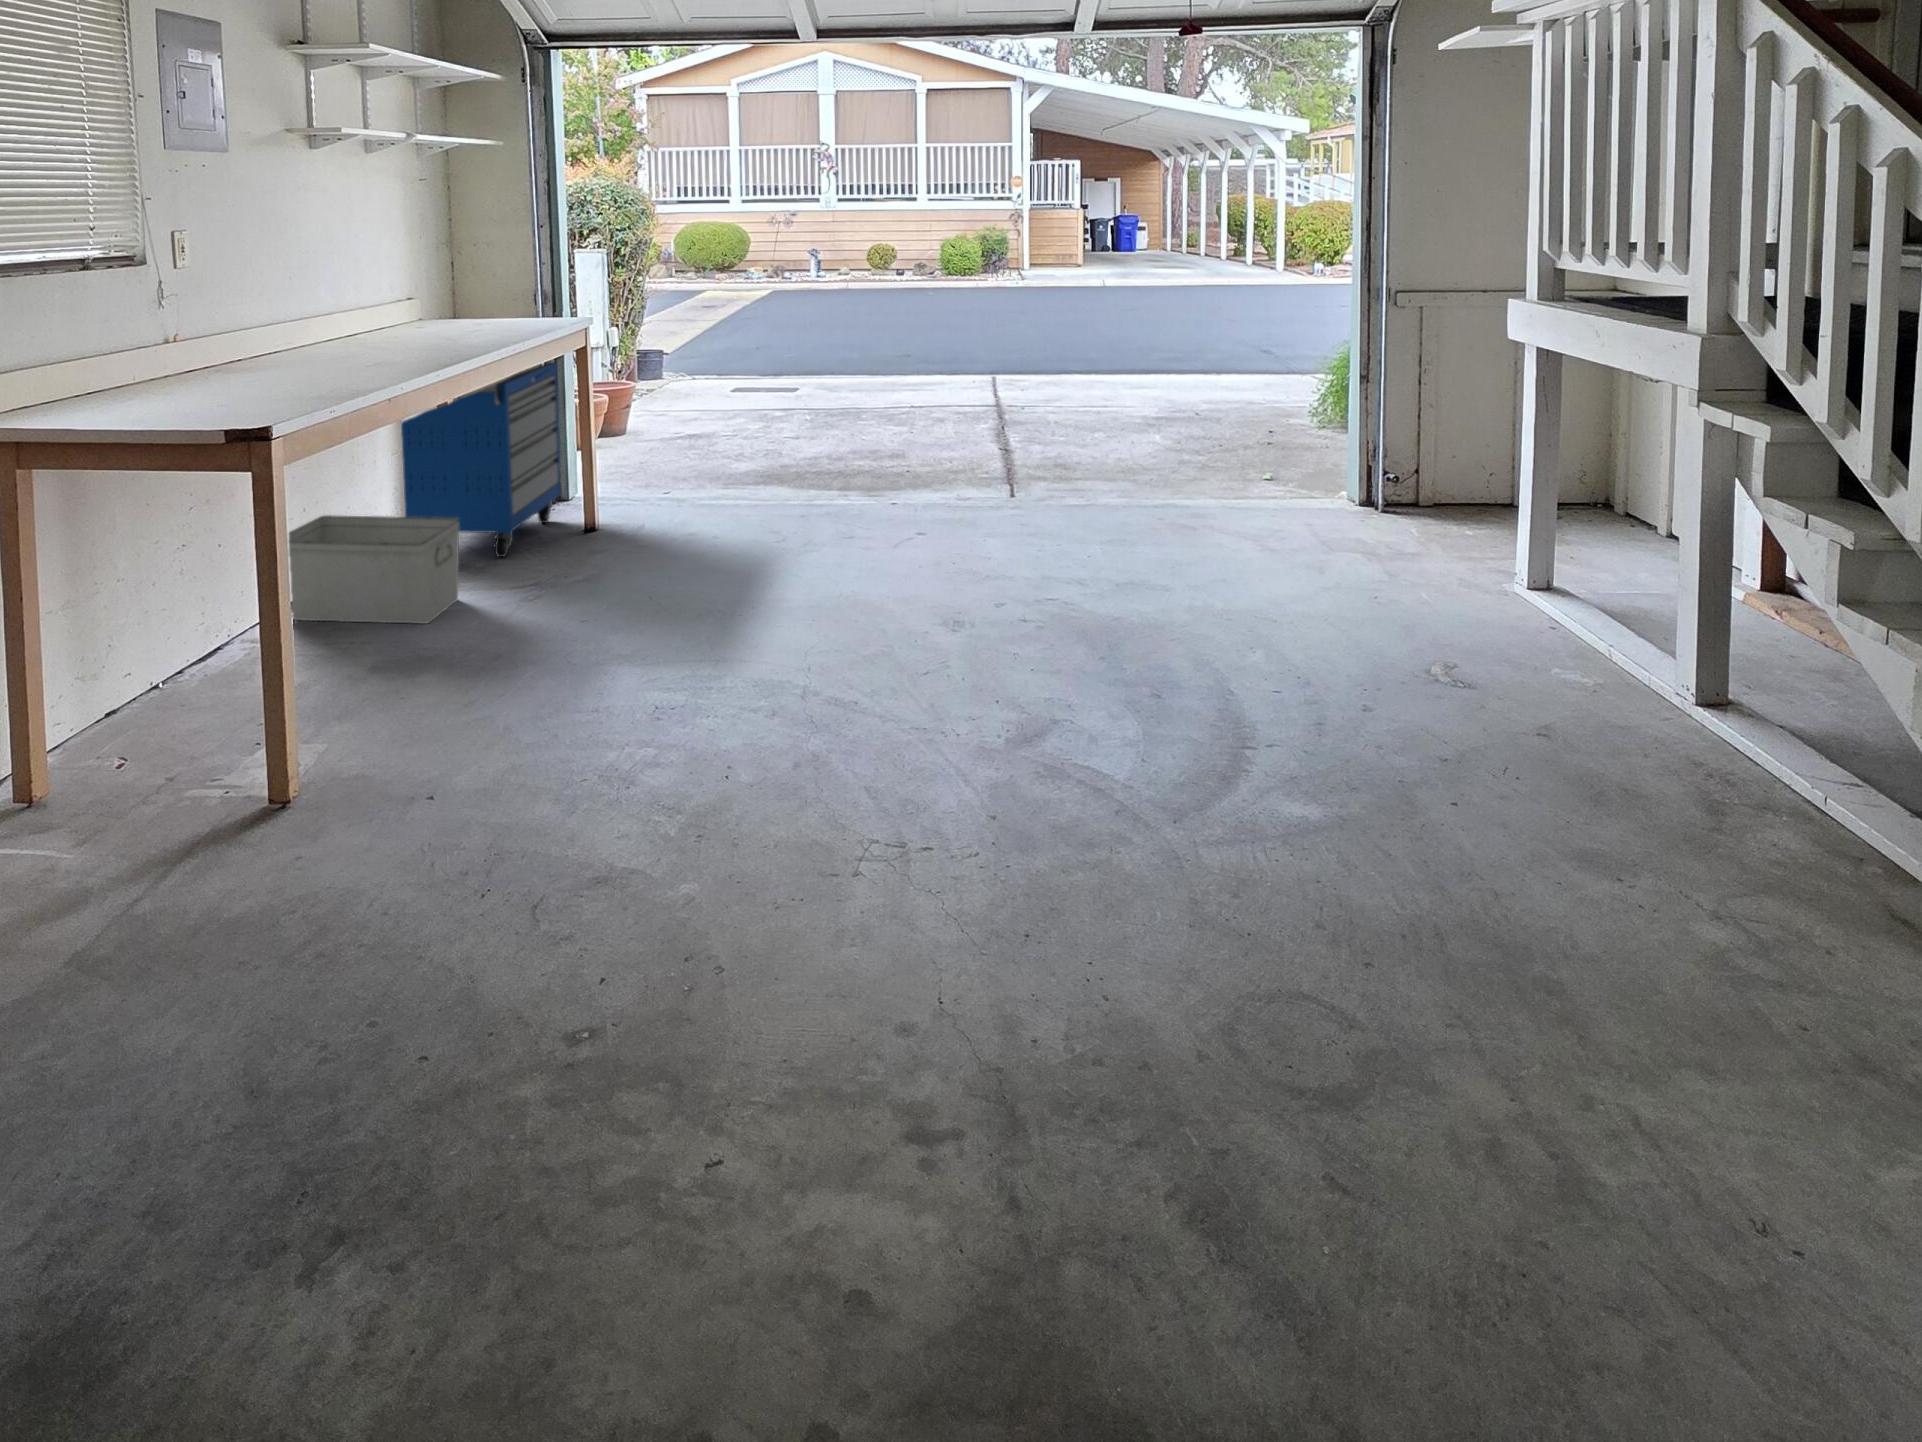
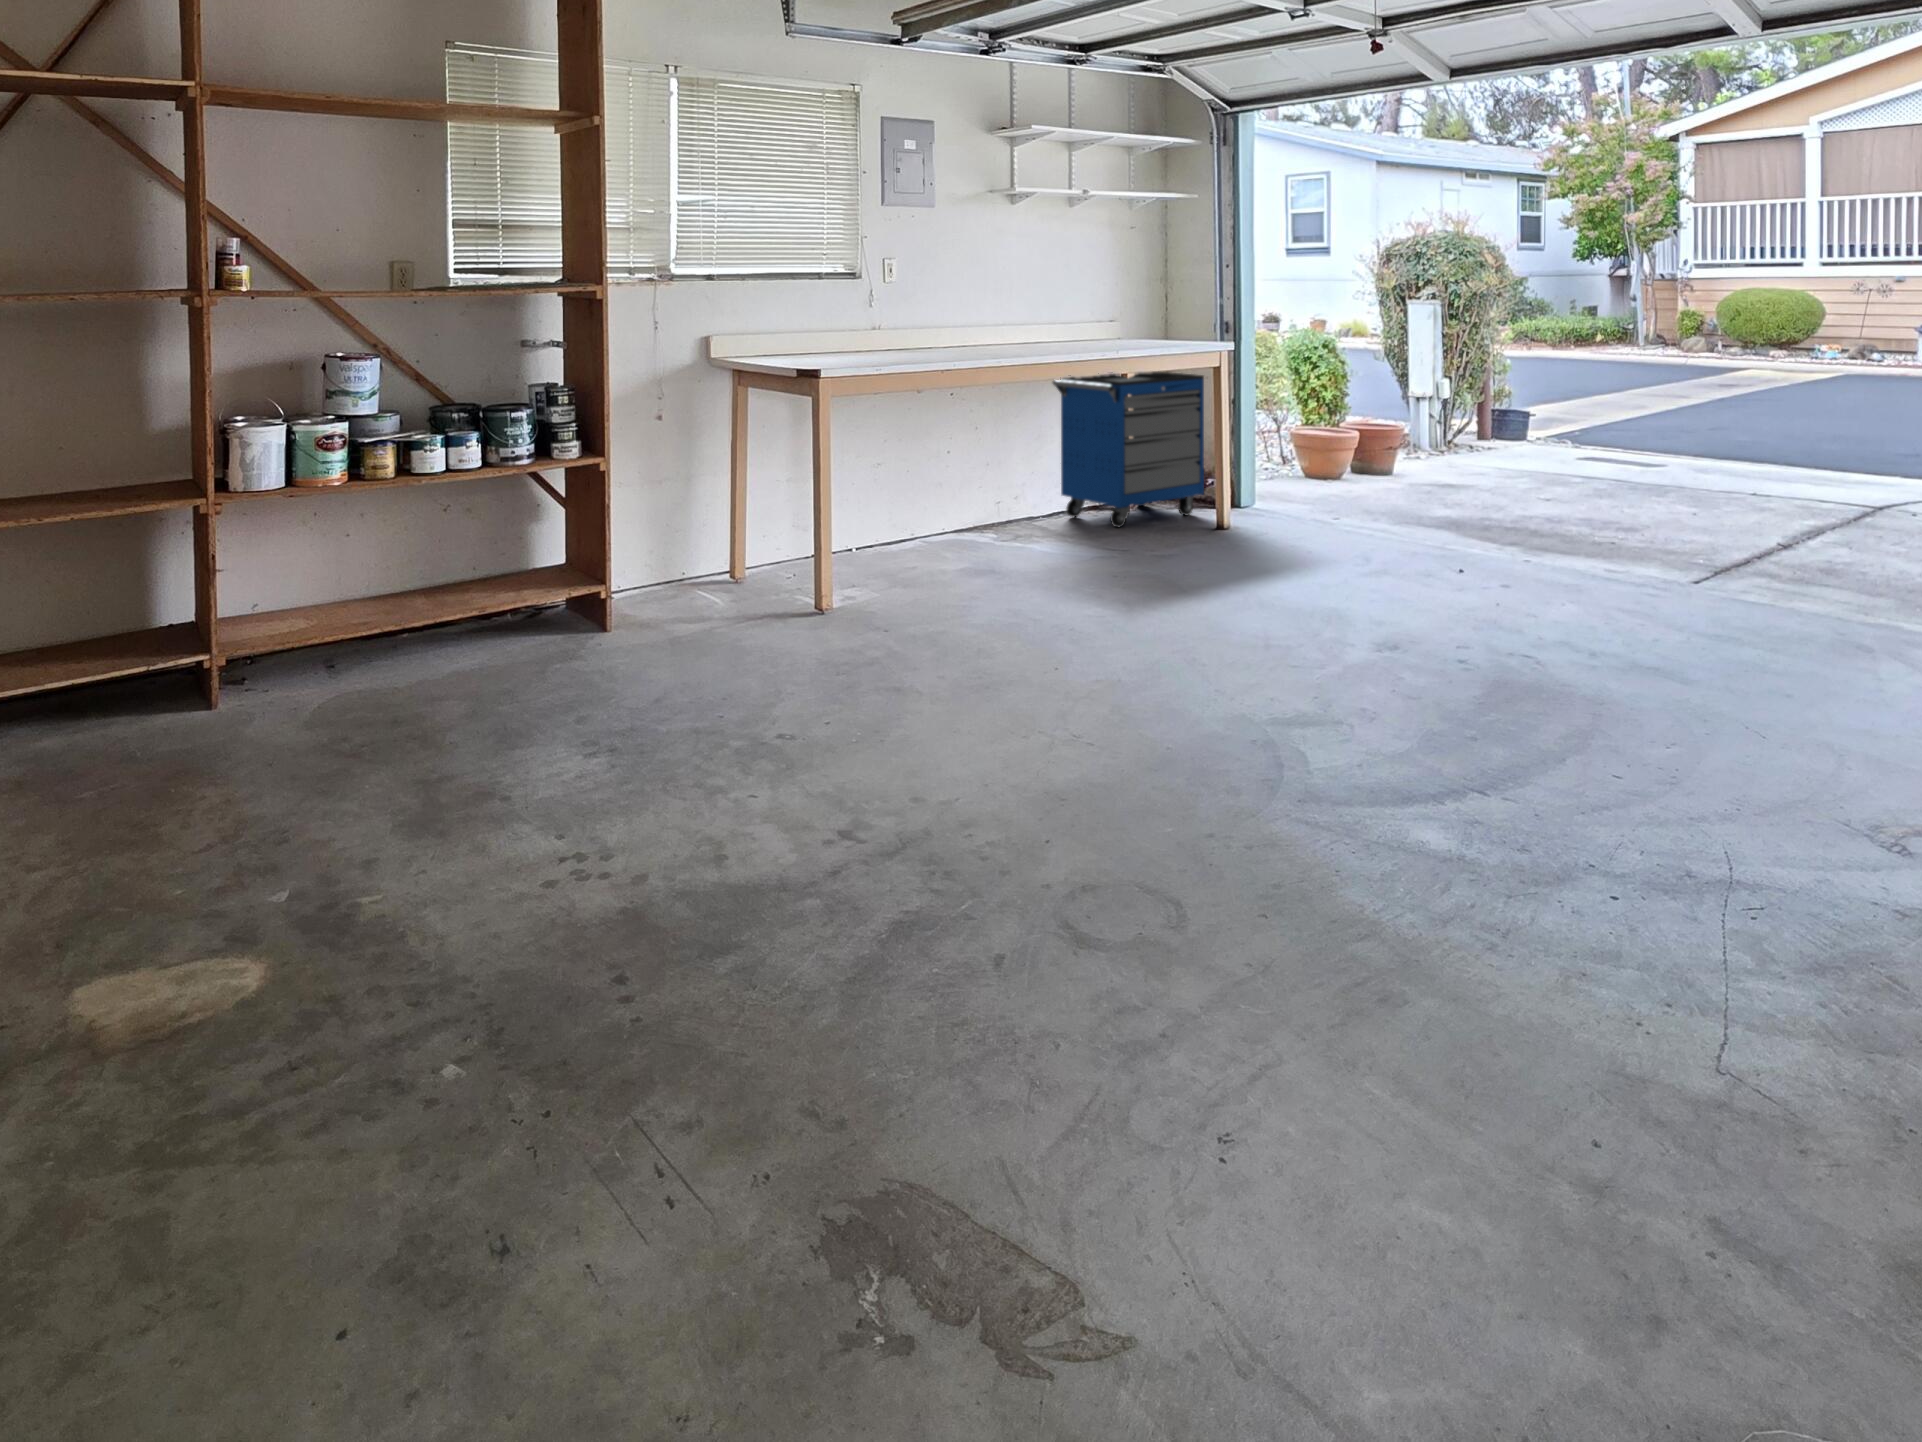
storage bin: present [289,515,460,624] -> none [936,467,1054,549]

